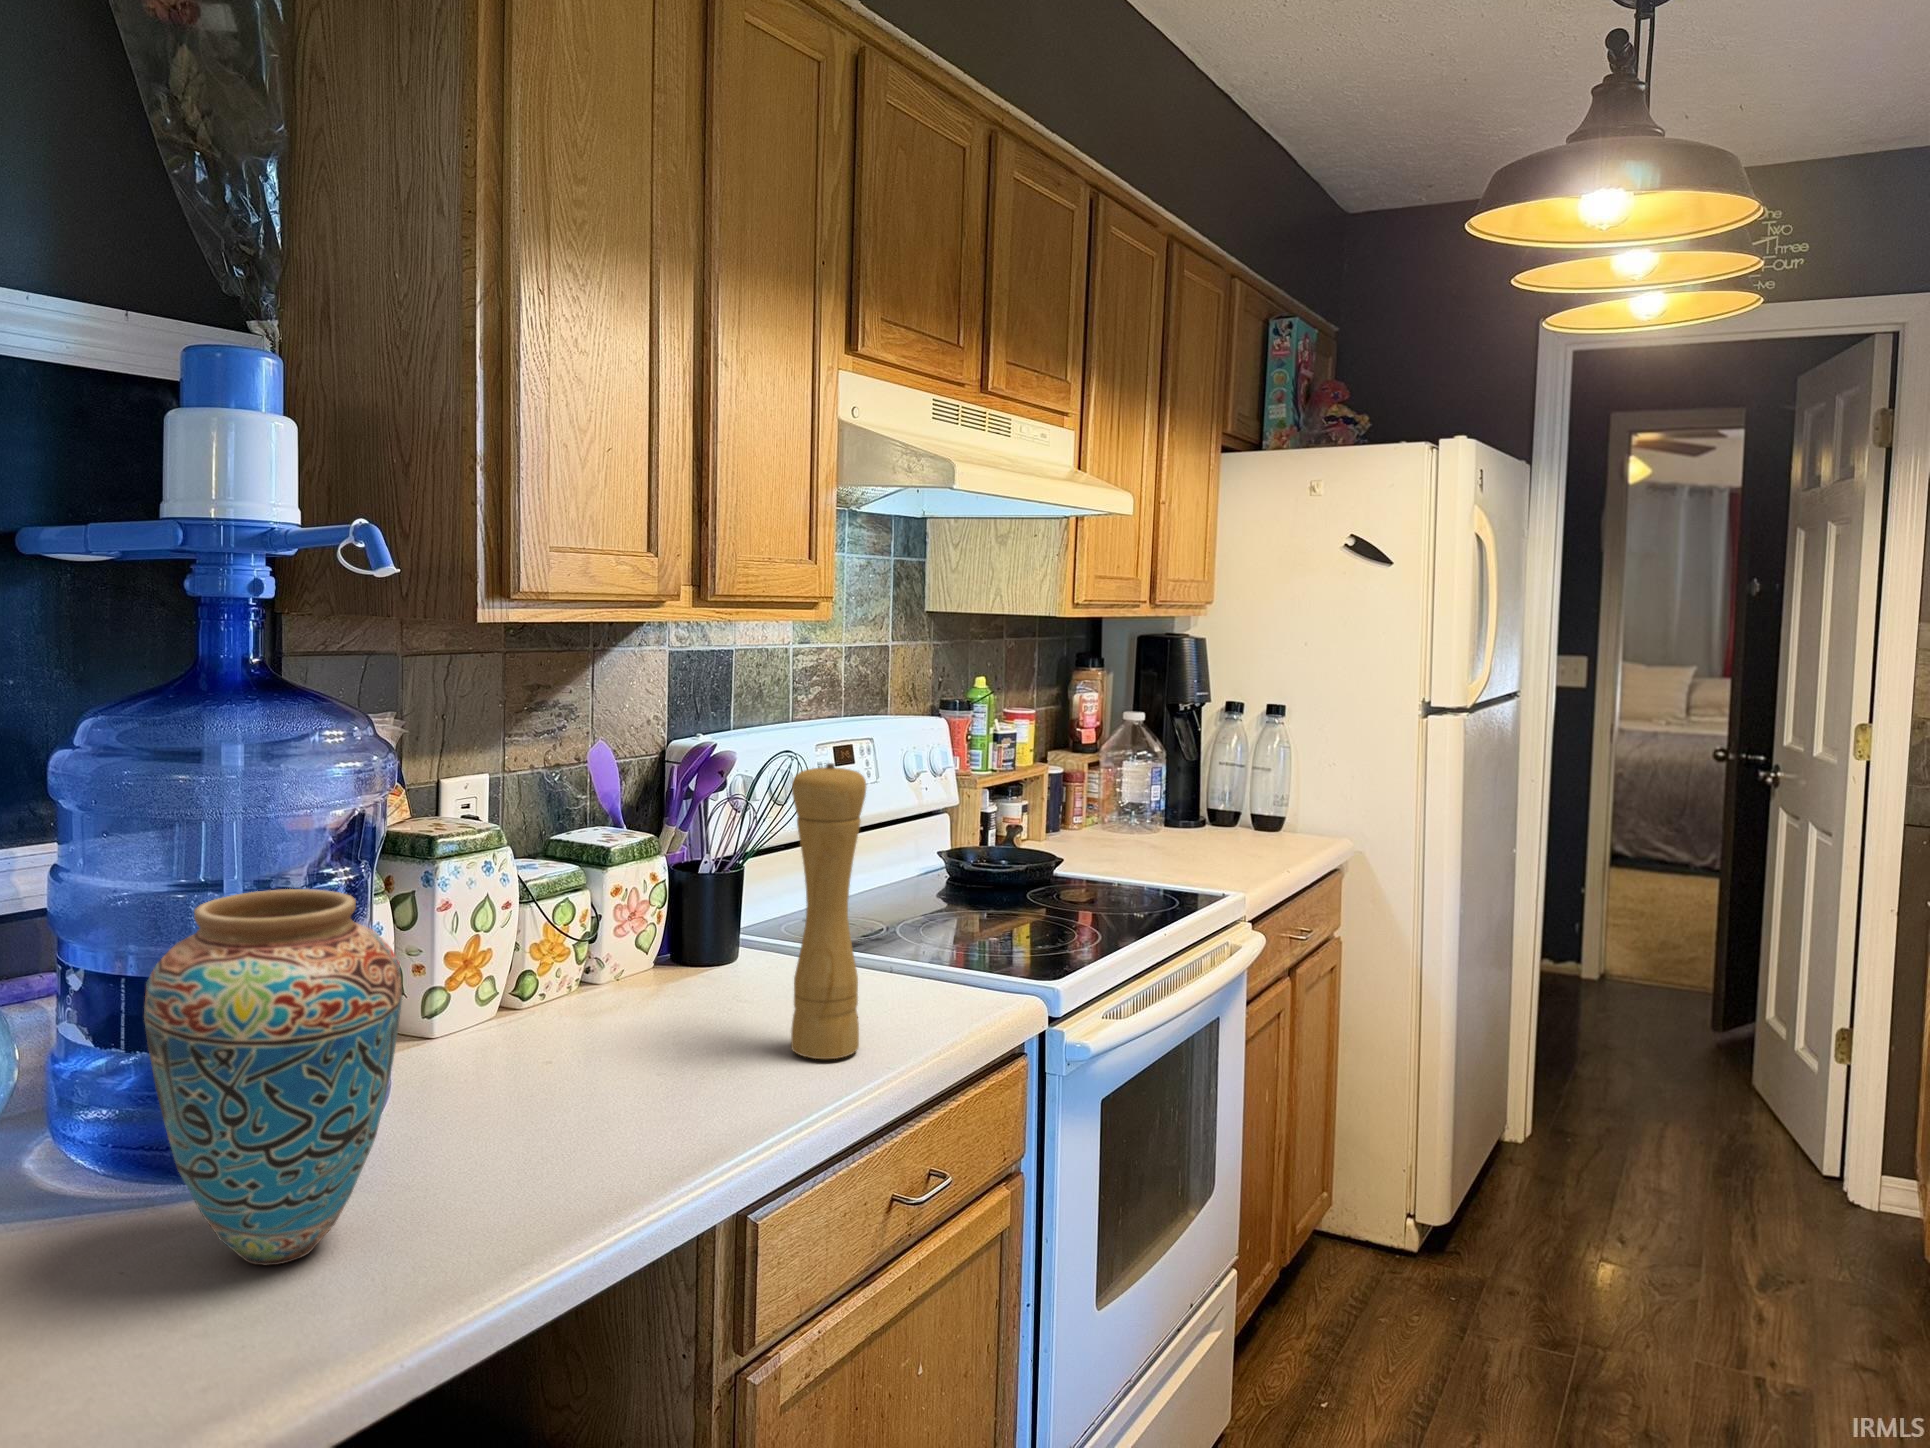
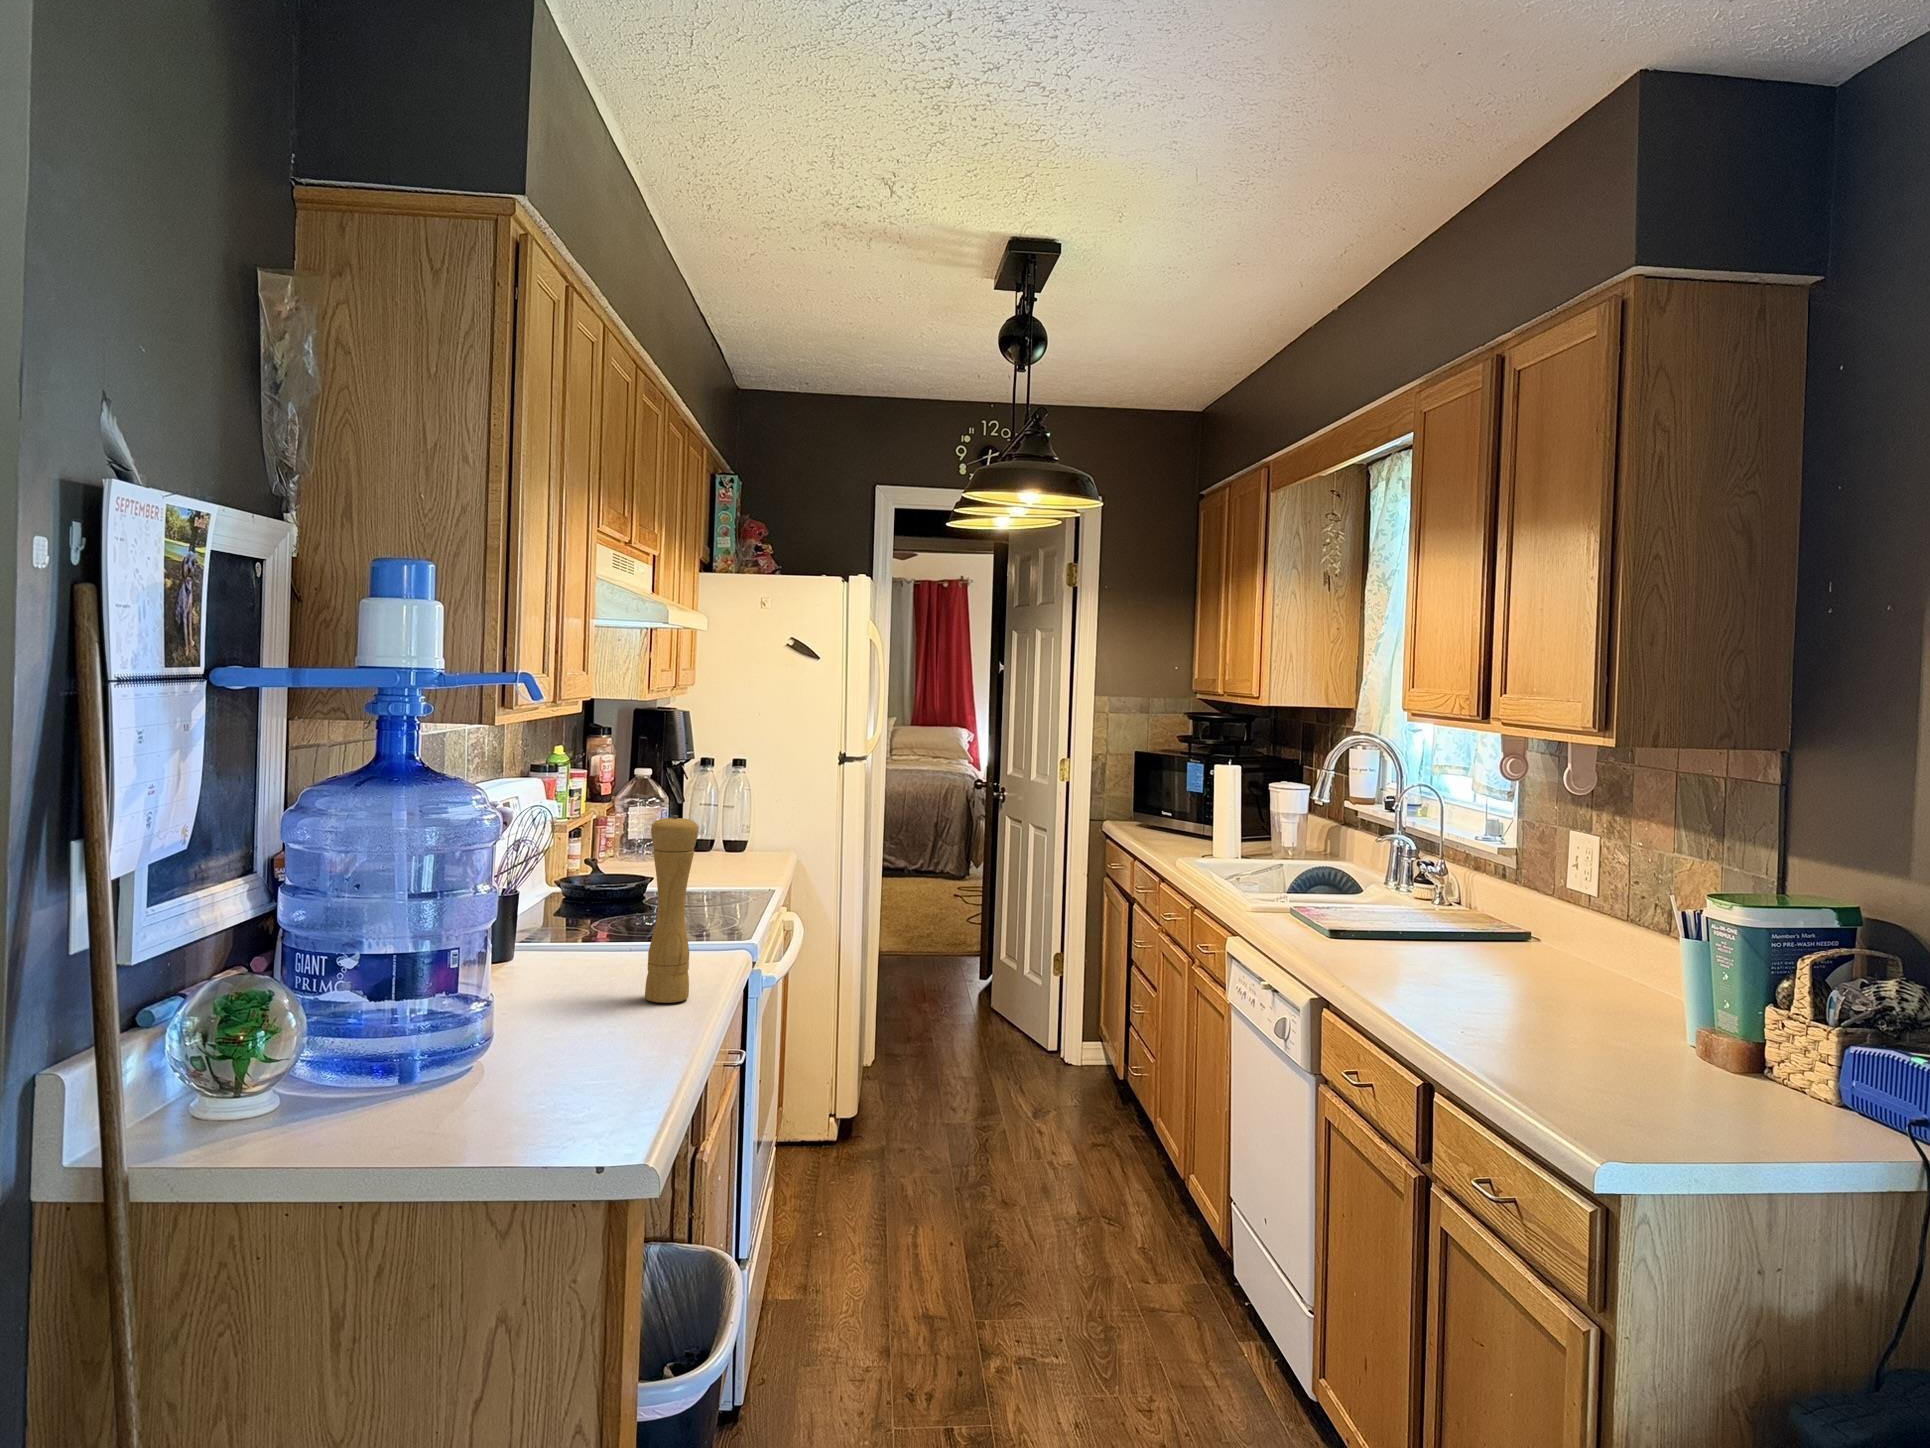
vase: present [144,889,402,1266] -> none [463,904,611,1127]

